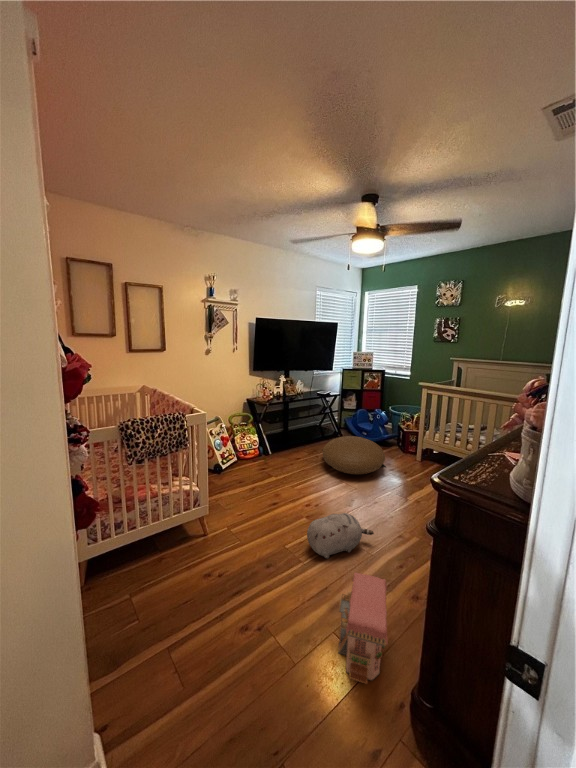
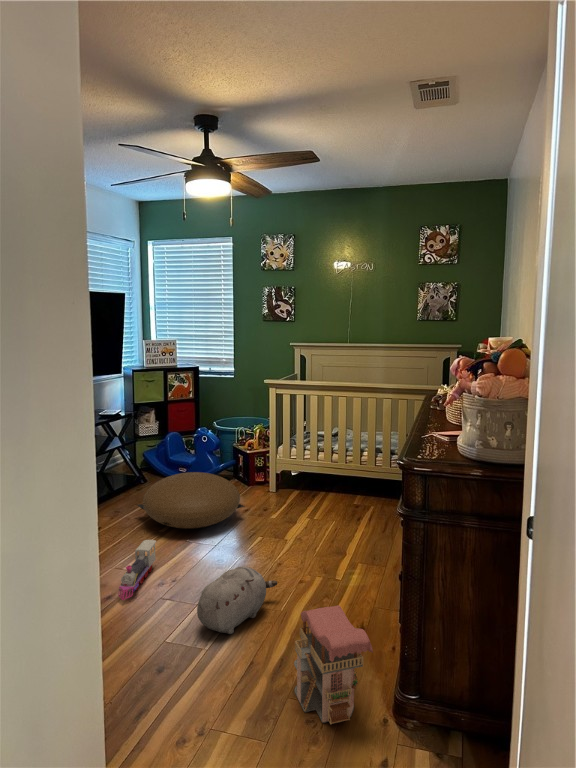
toy train: none [279,474,314,508] -> present [118,540,156,600]

